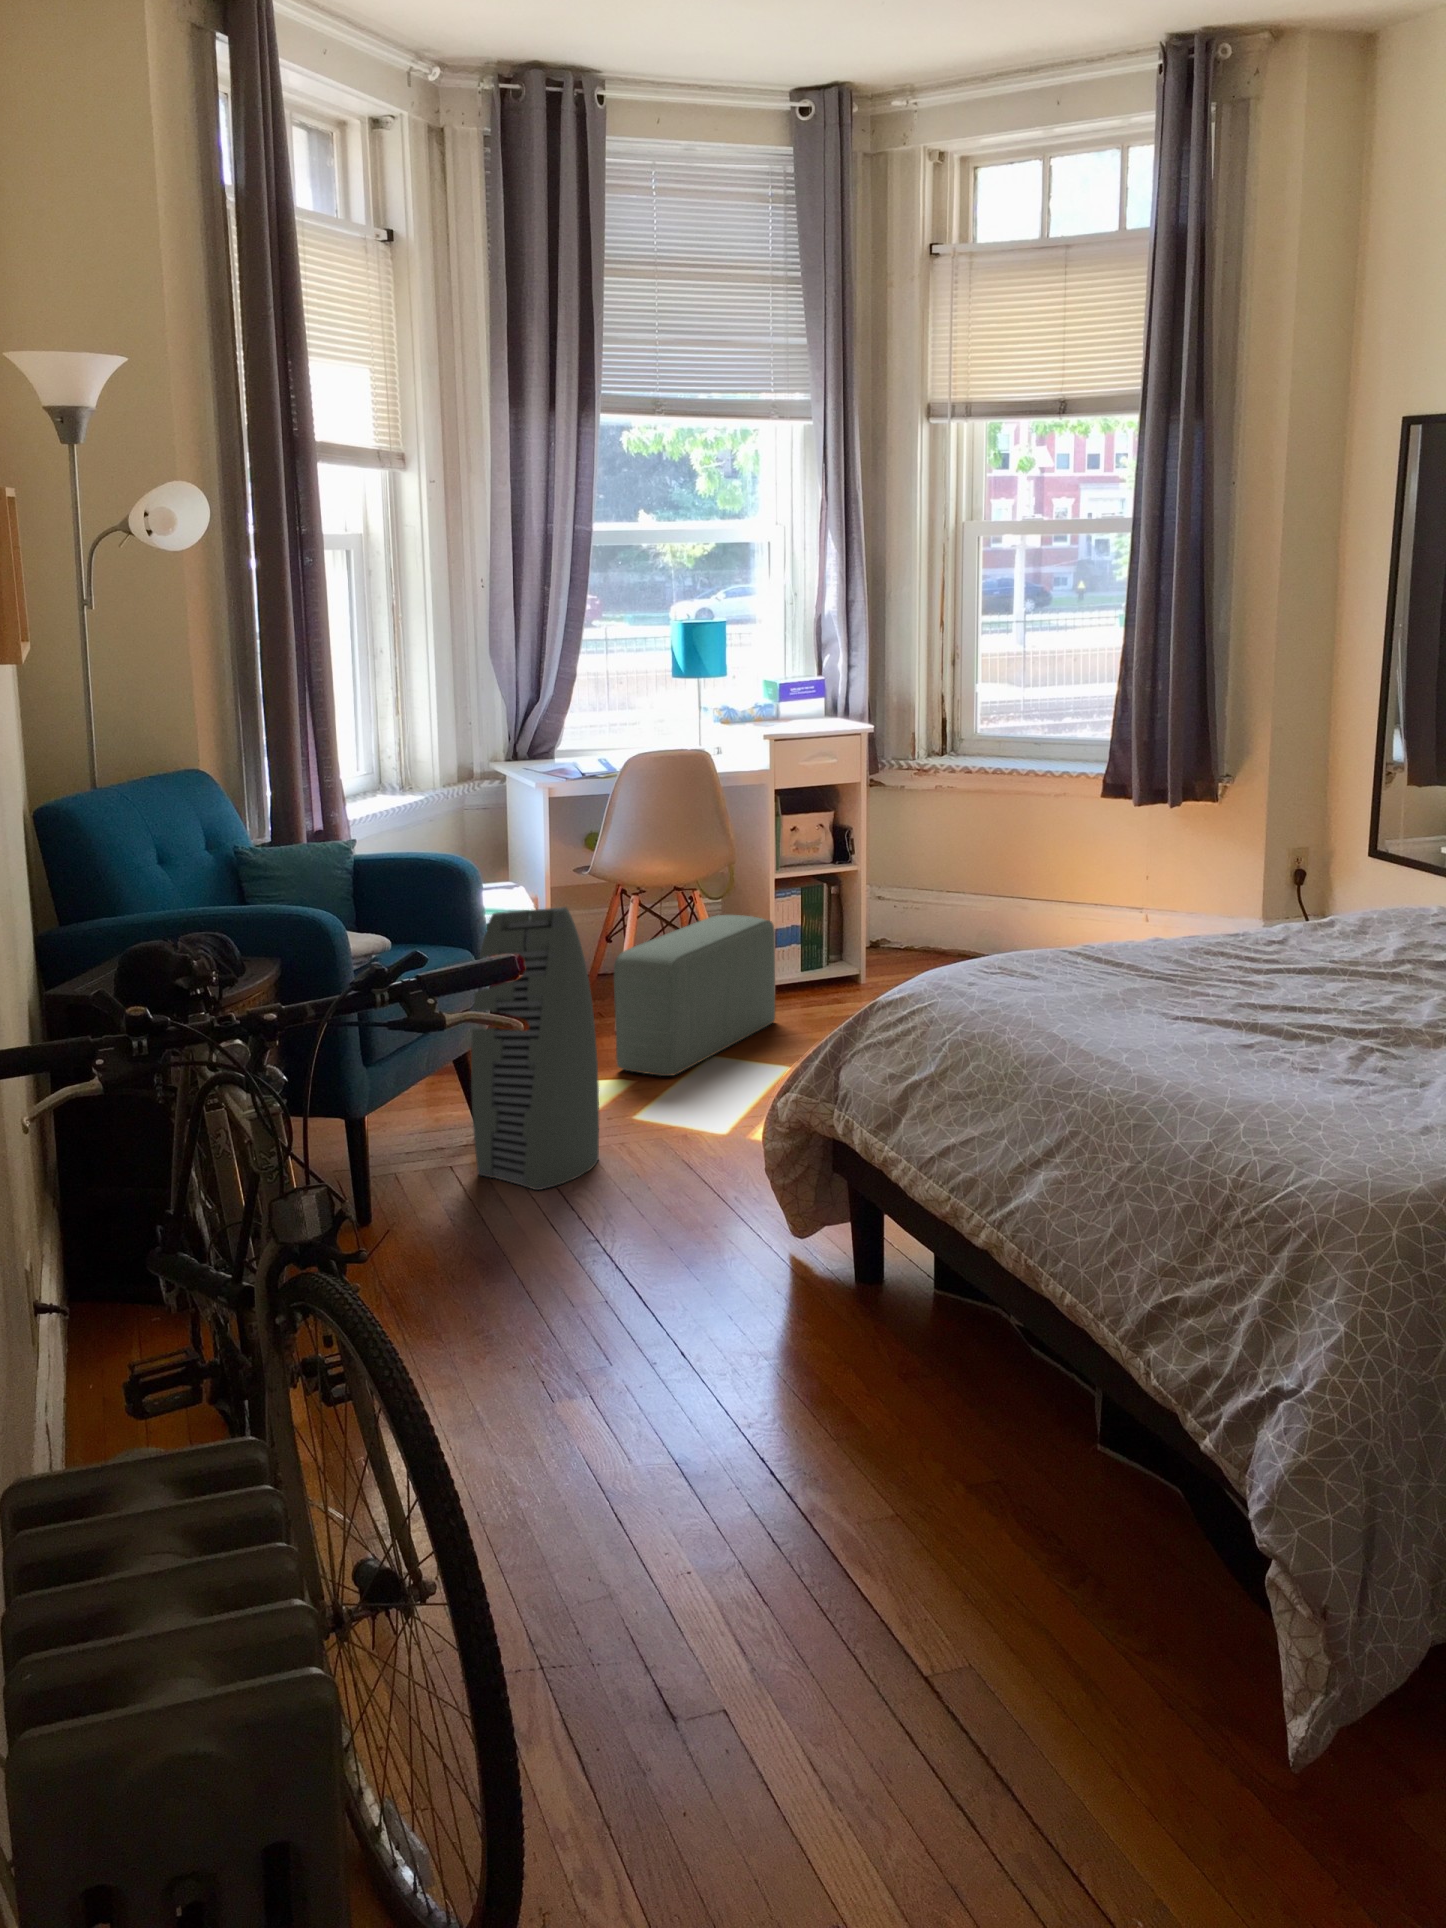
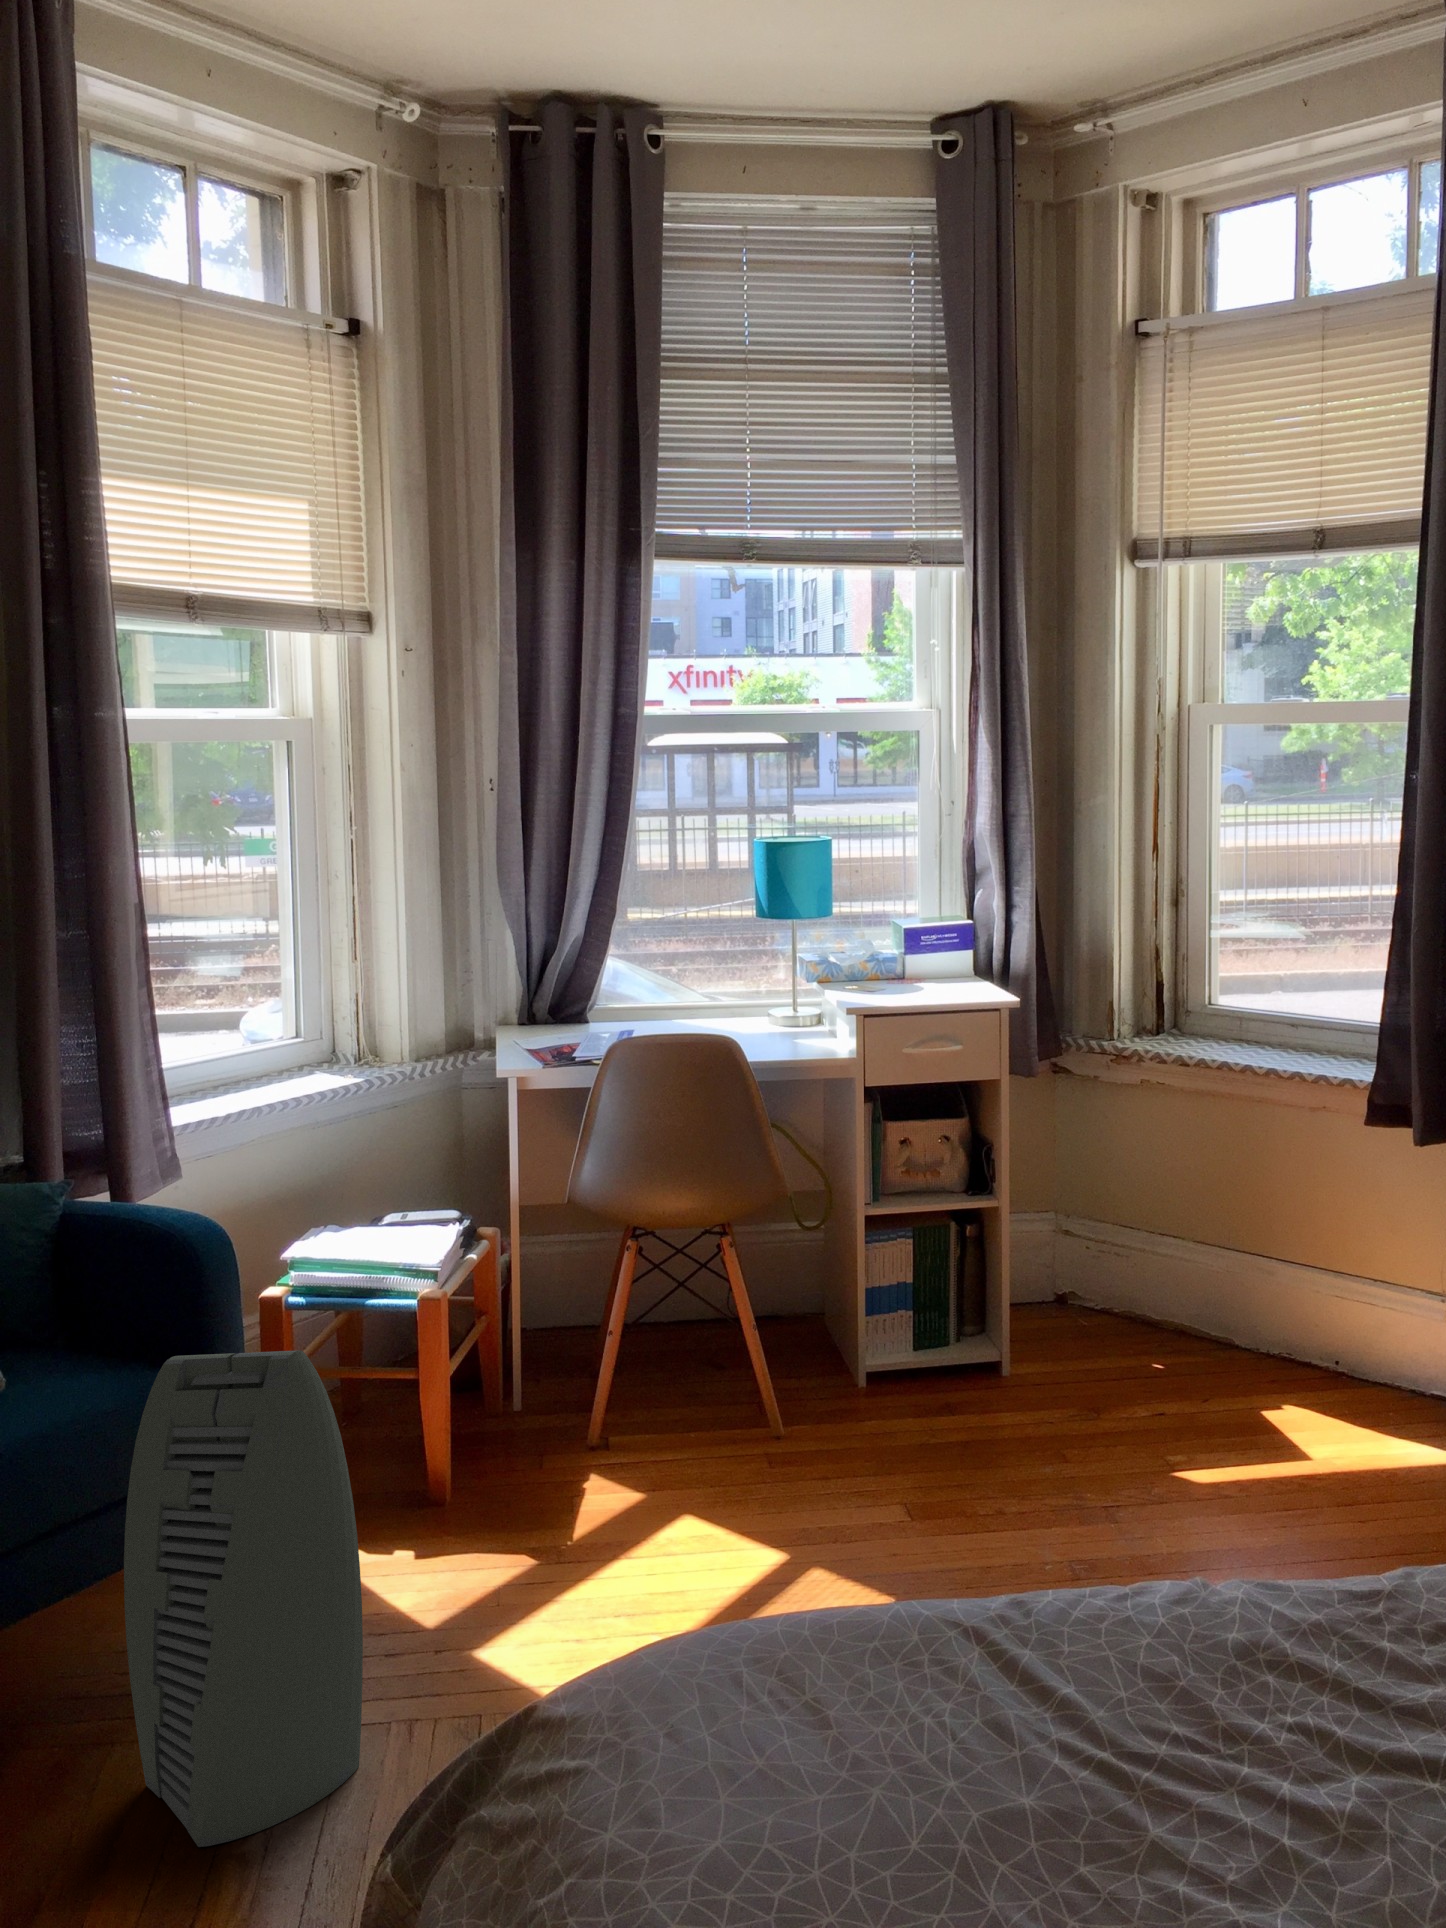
pouf: present [614,915,775,1076] -> none [532,1279,834,1561]

